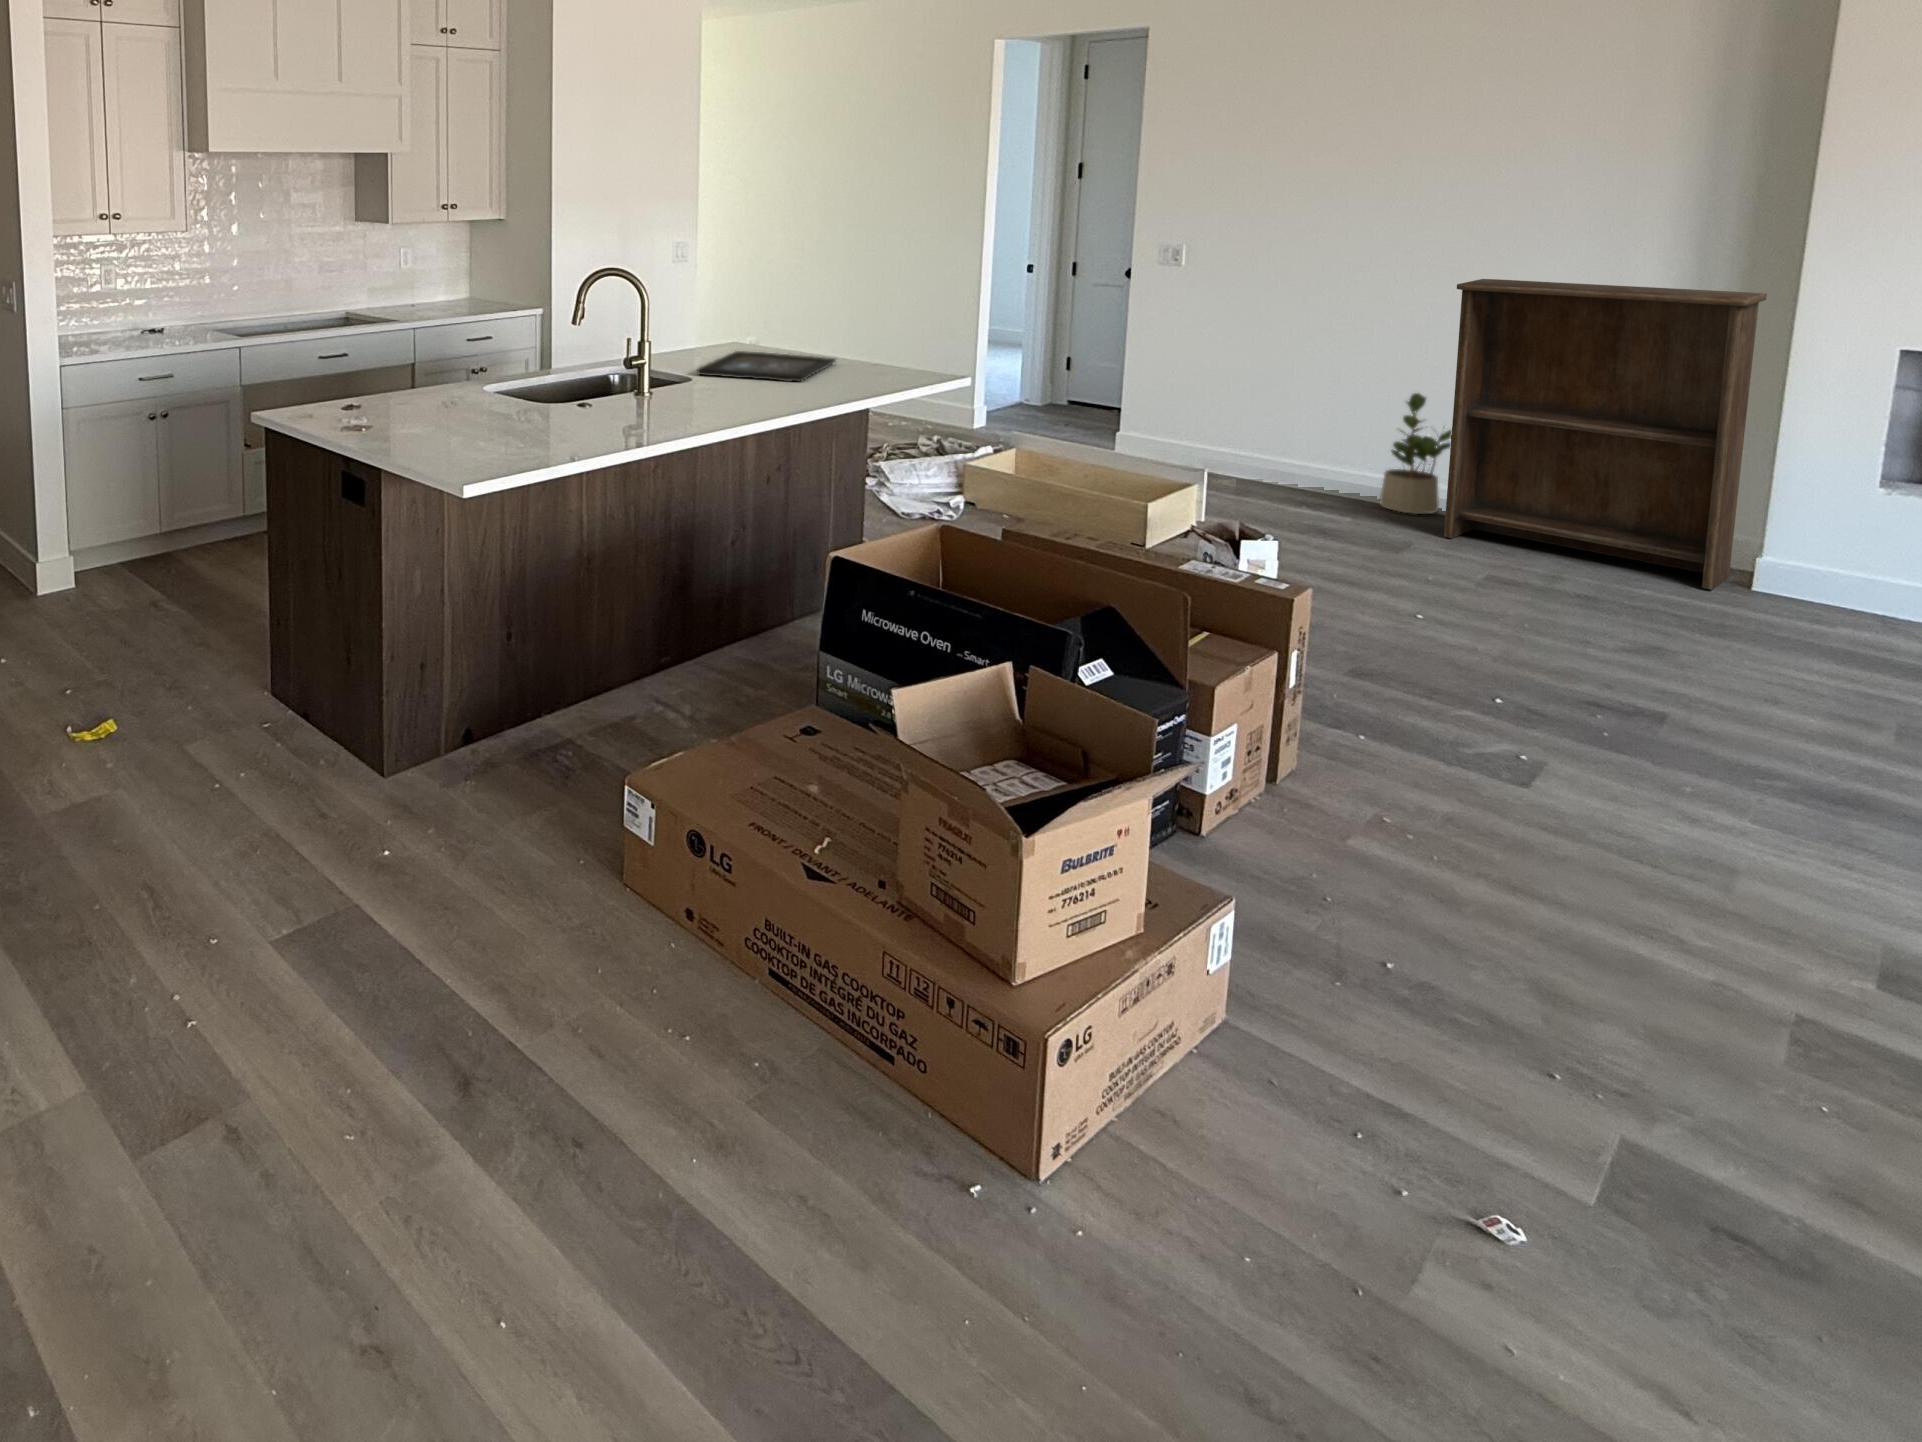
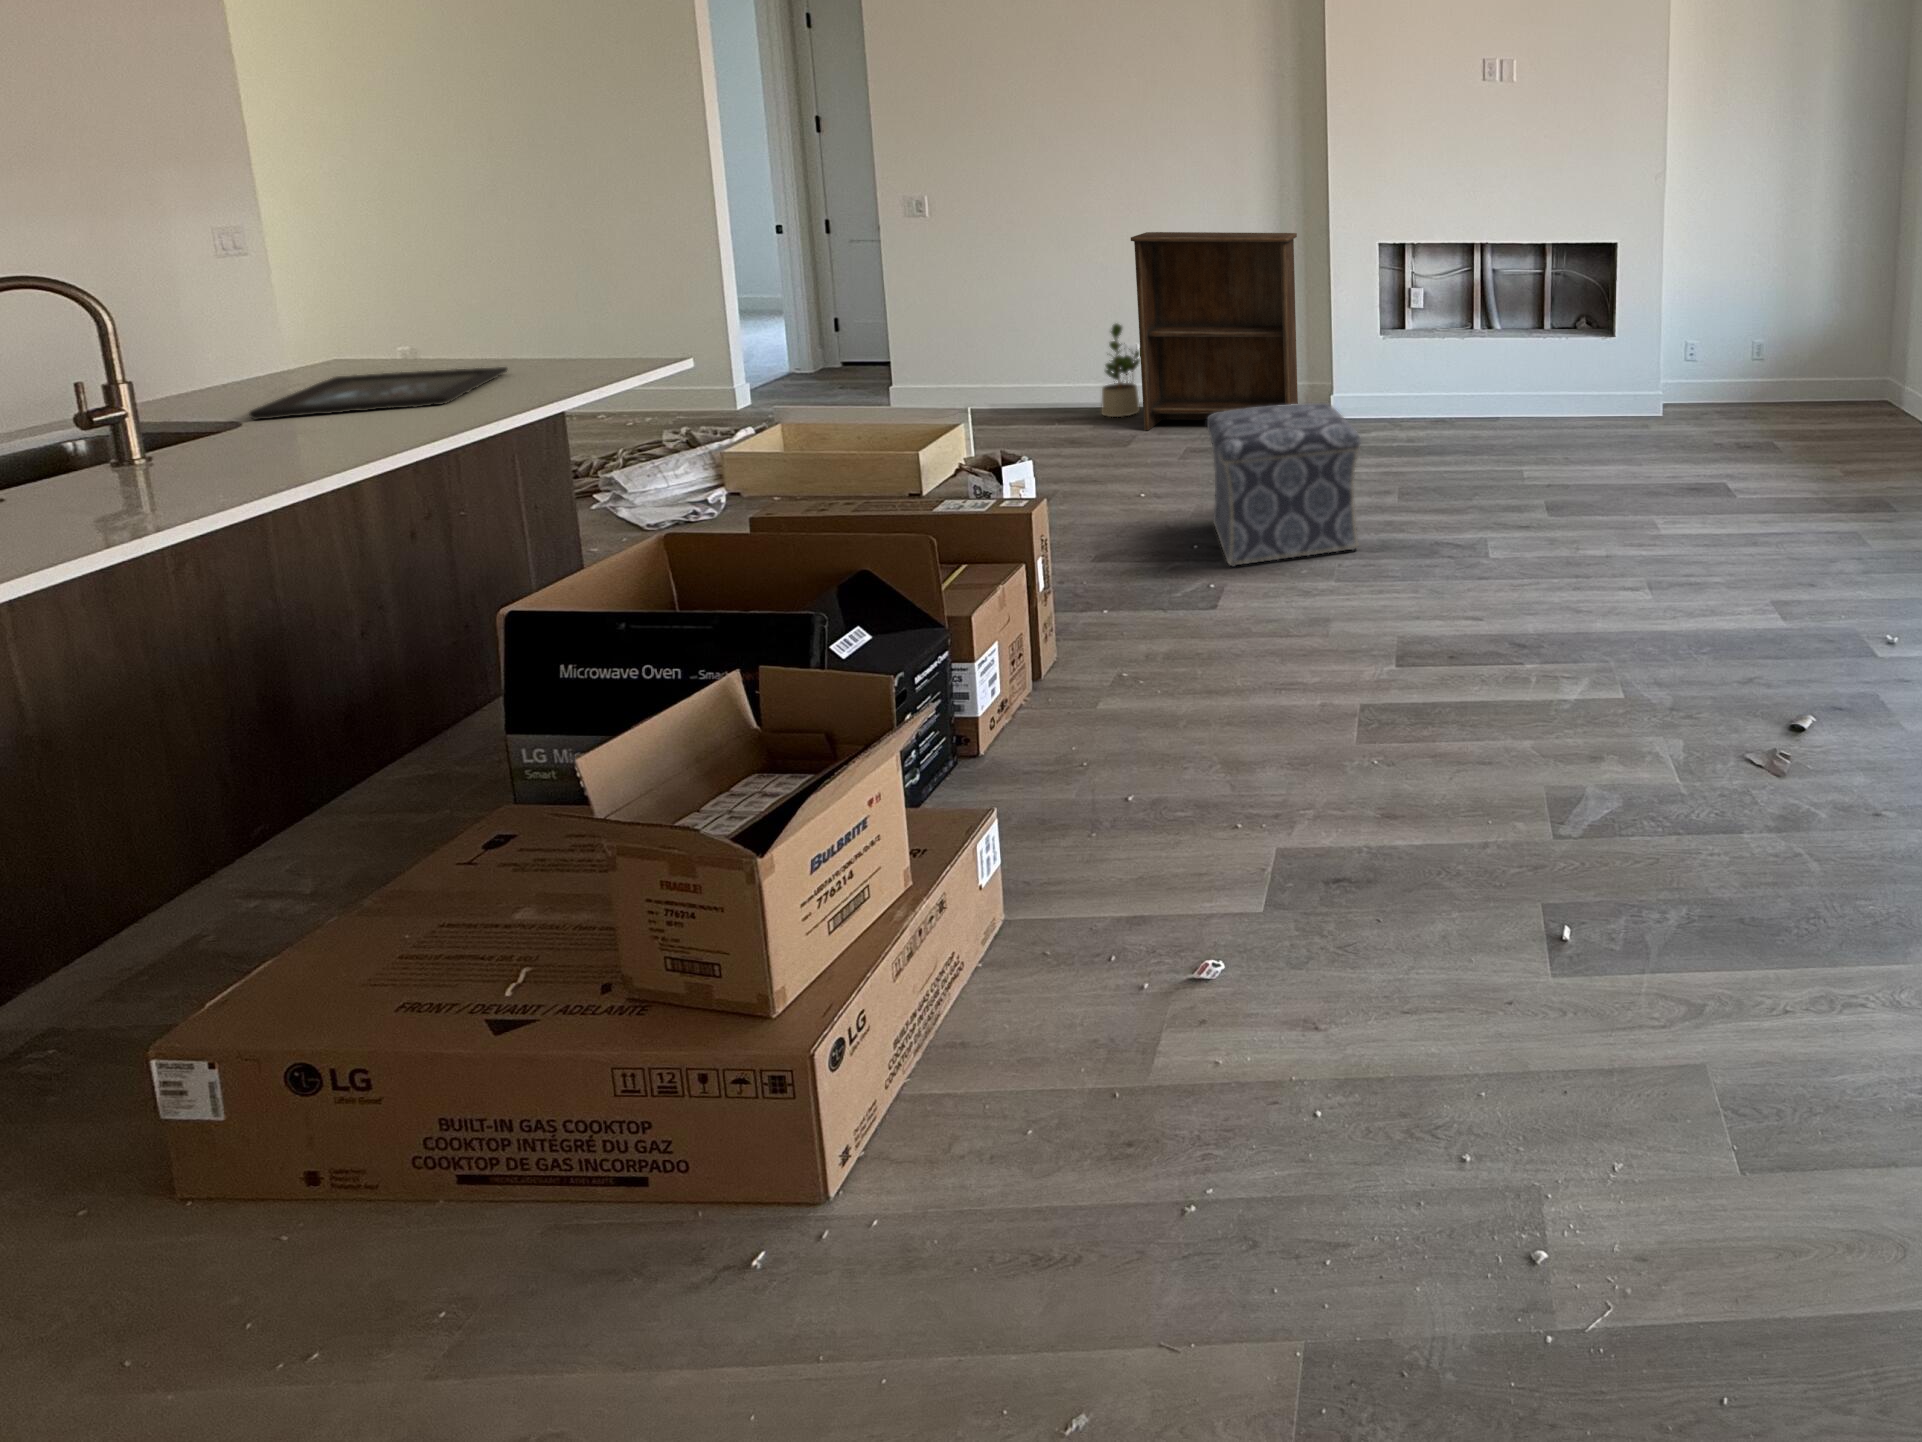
ottoman: none [1552,535,1880,803] -> present [1207,403,1361,566]

